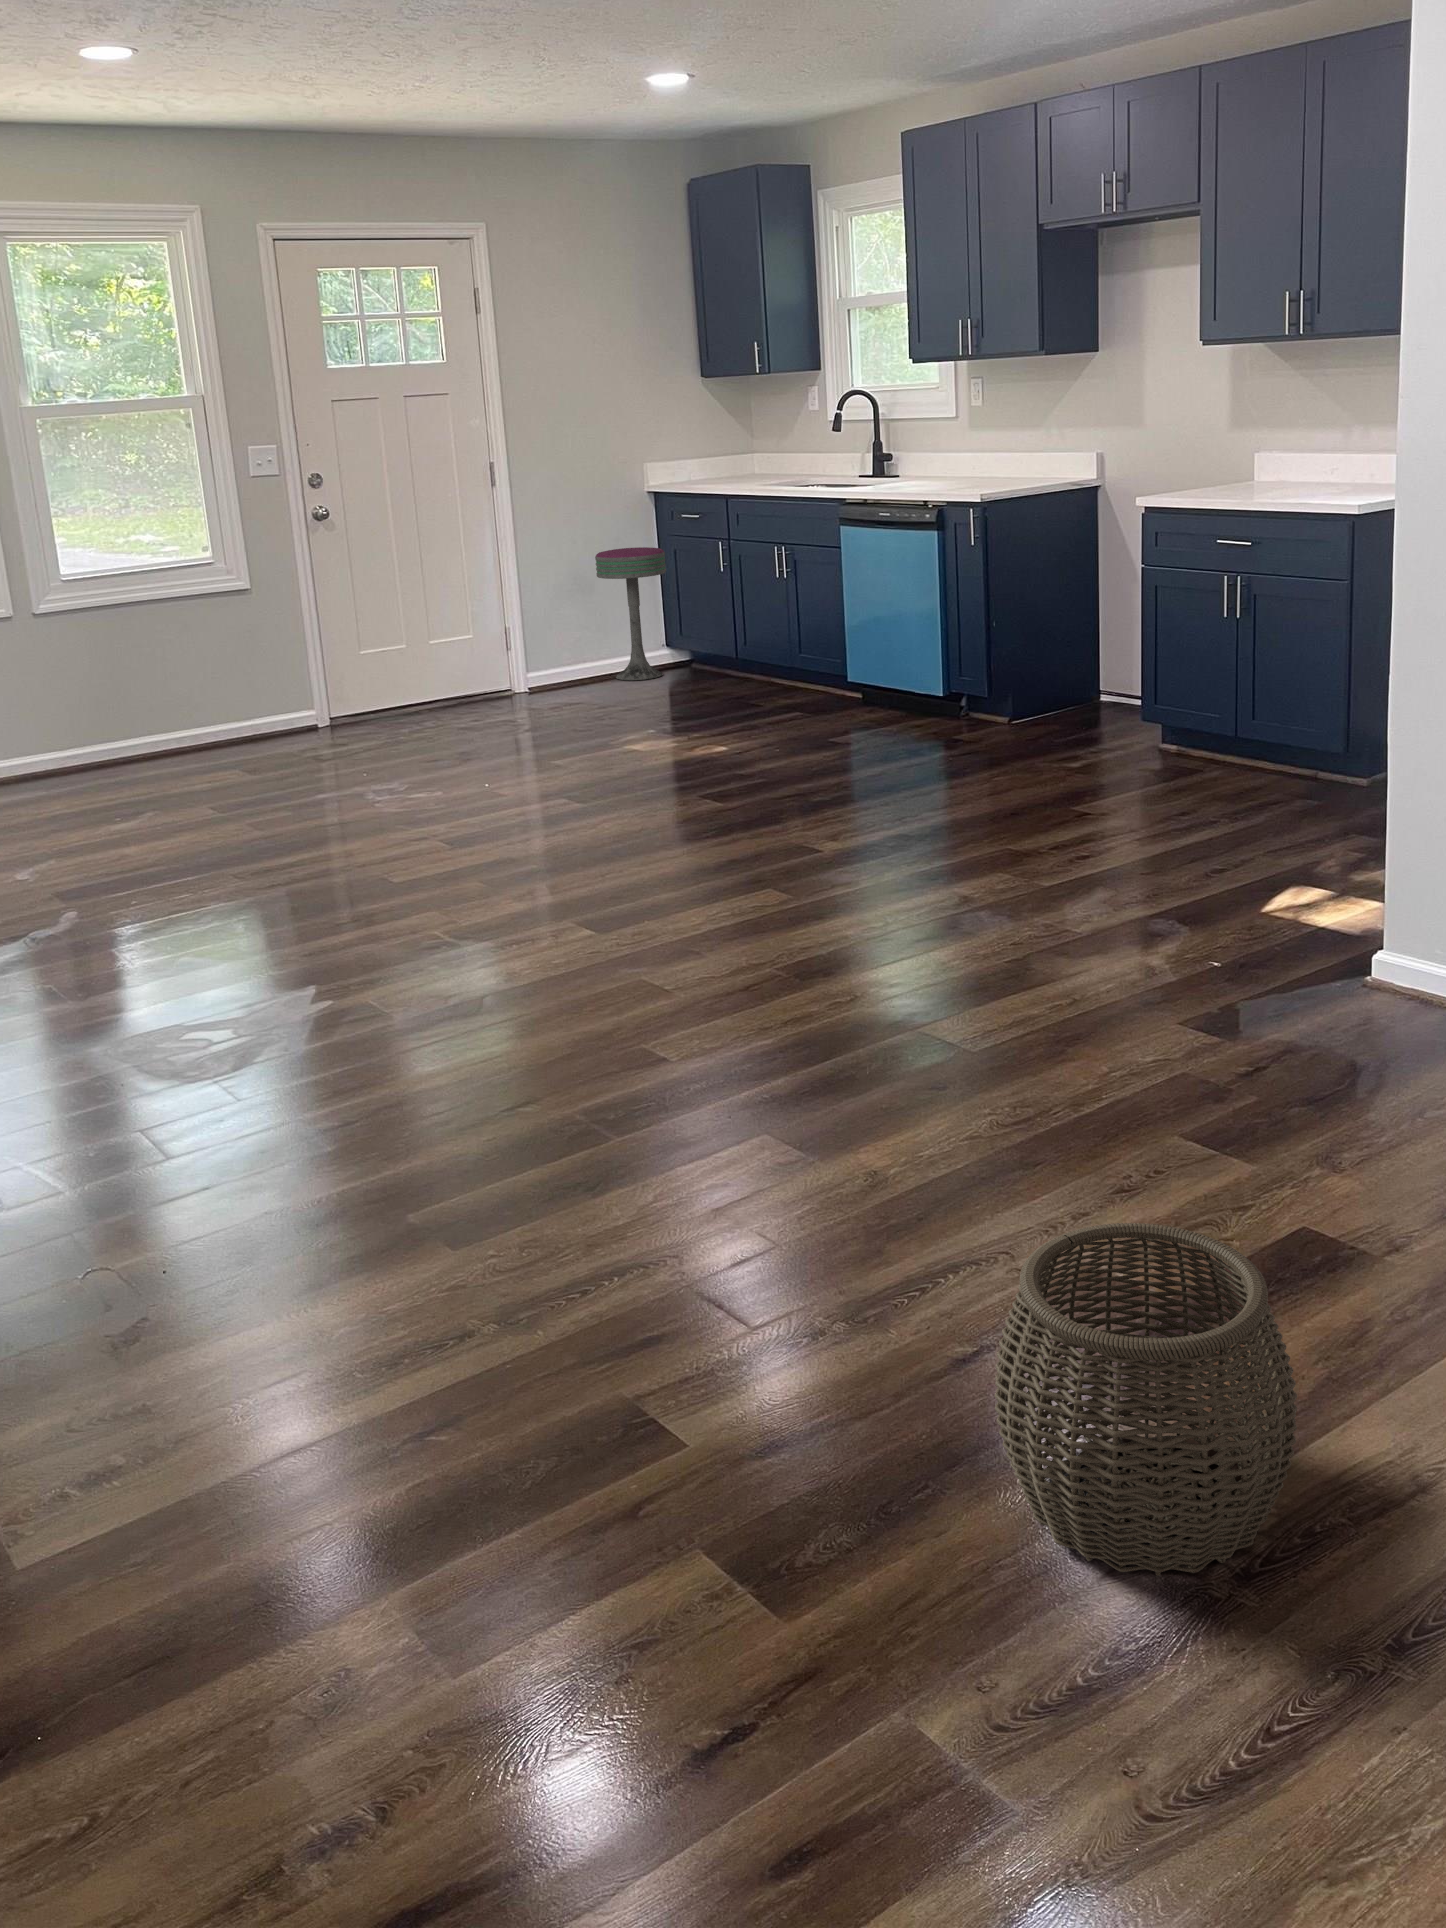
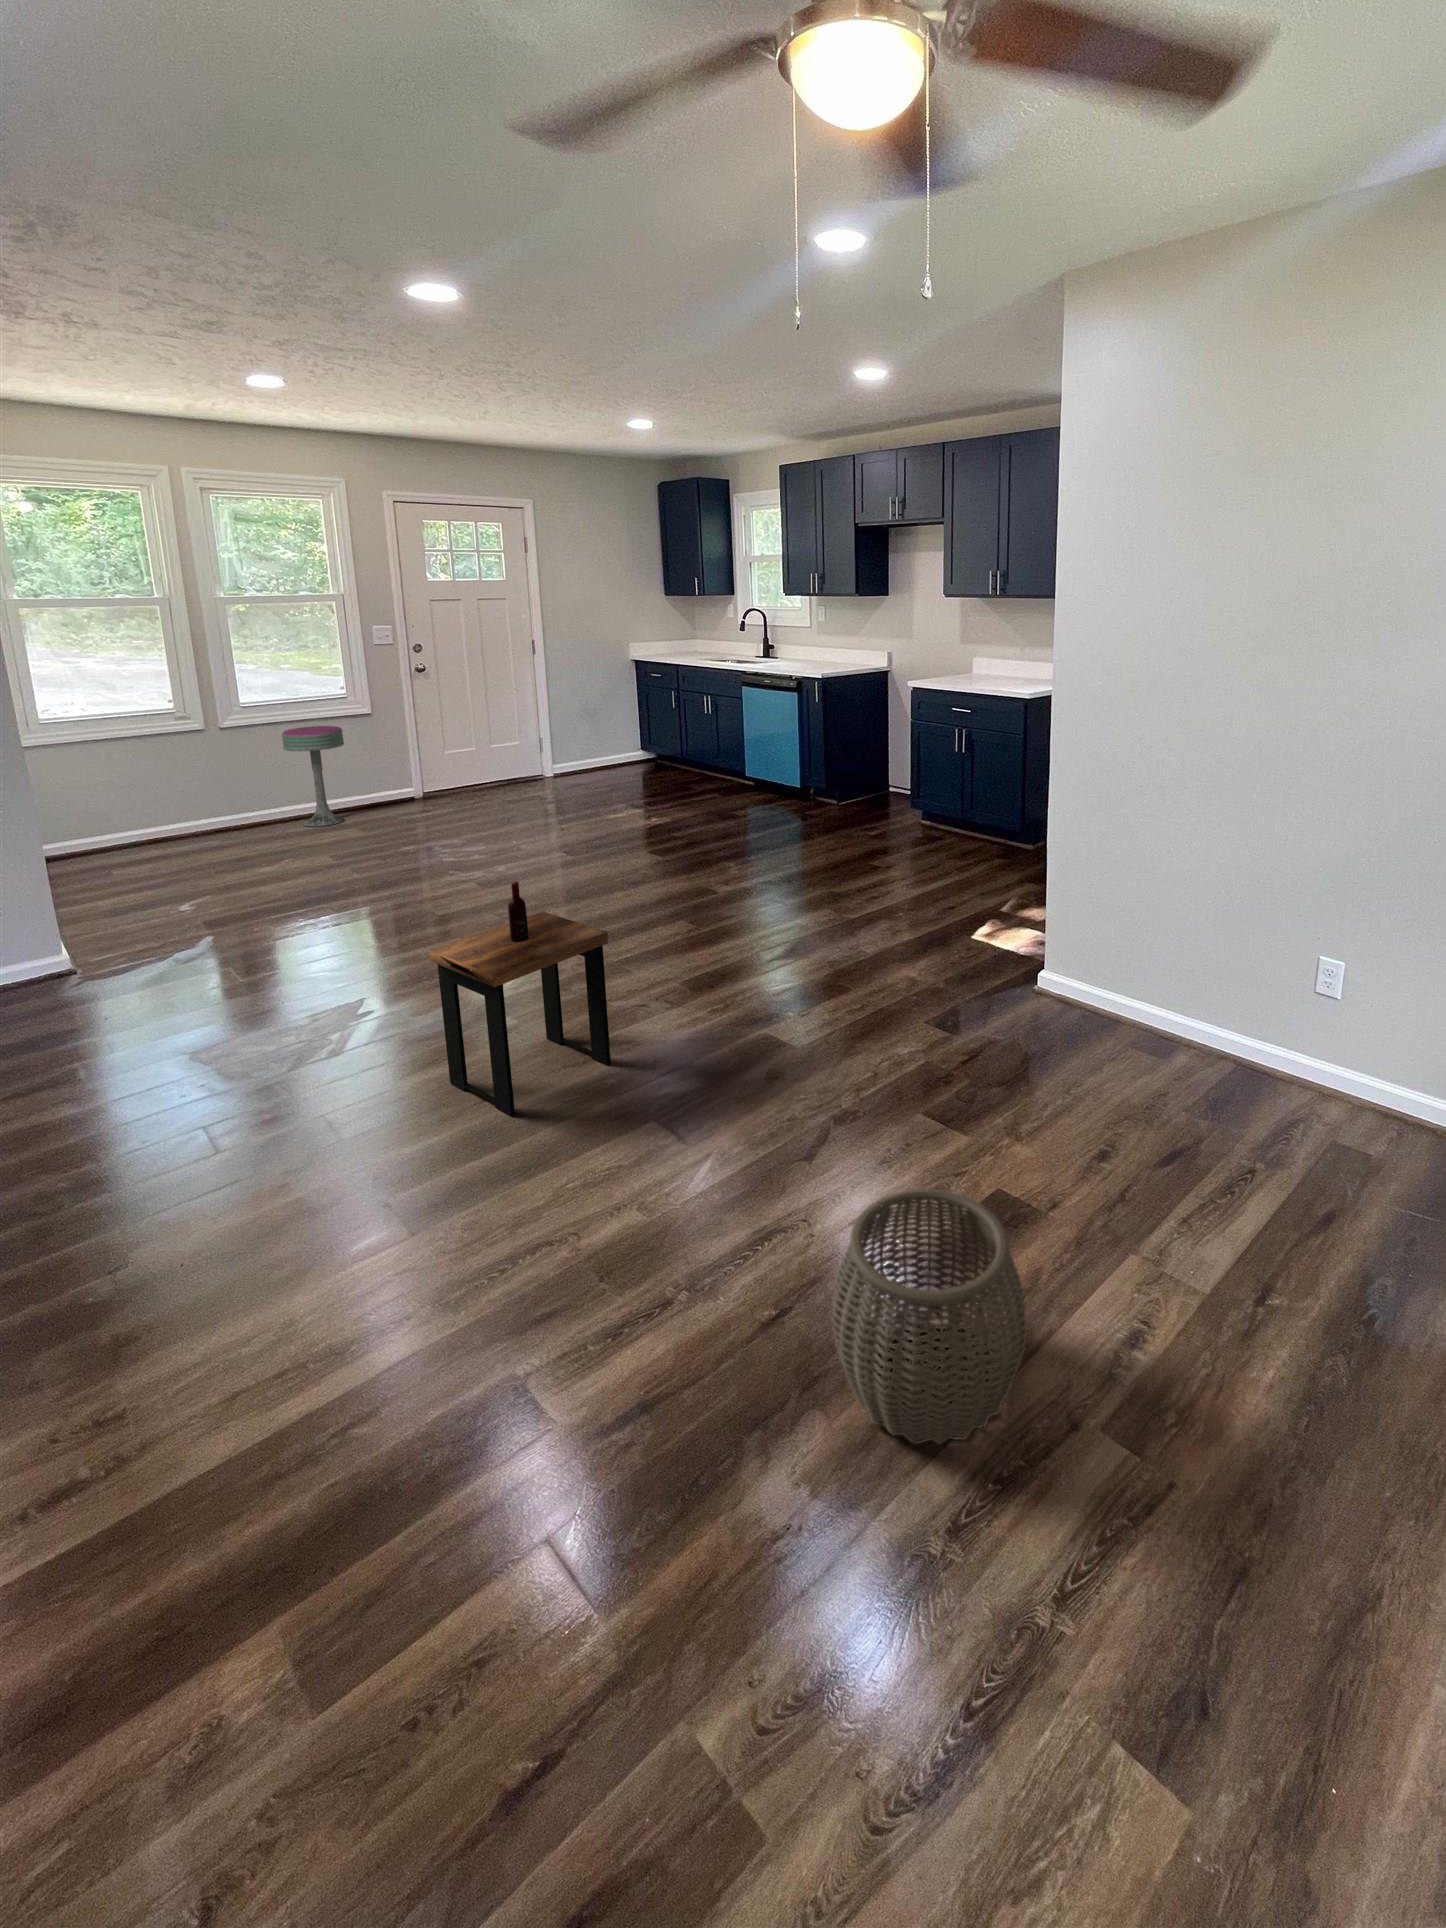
bar stool: present [595,547,666,680] -> present [282,726,344,827]
side table: none [380,802,648,1154] -> present [429,882,611,1116]

